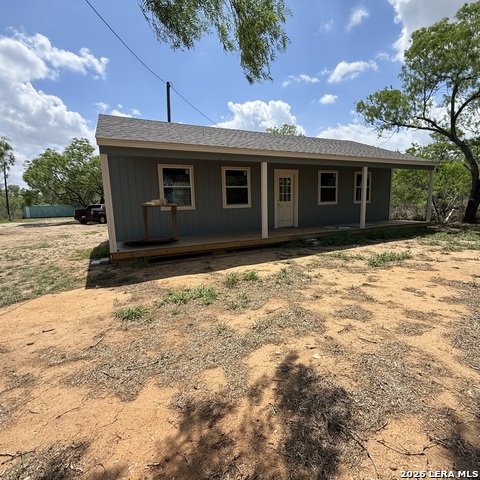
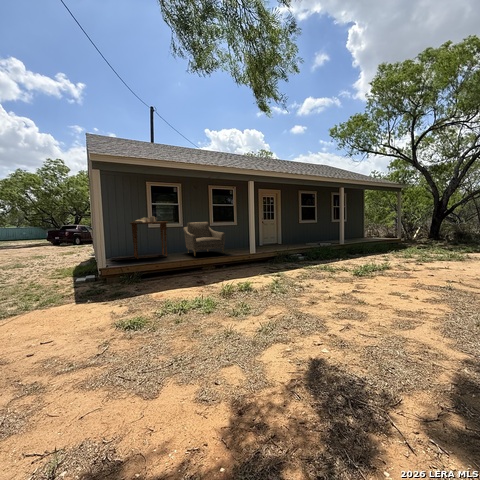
chair: none [195,204,237,240] -> present [184,222,225,256]

